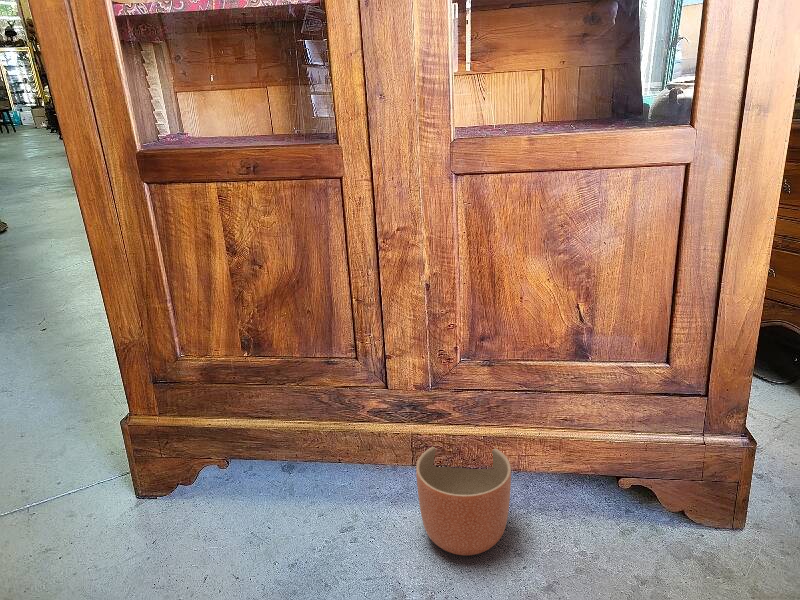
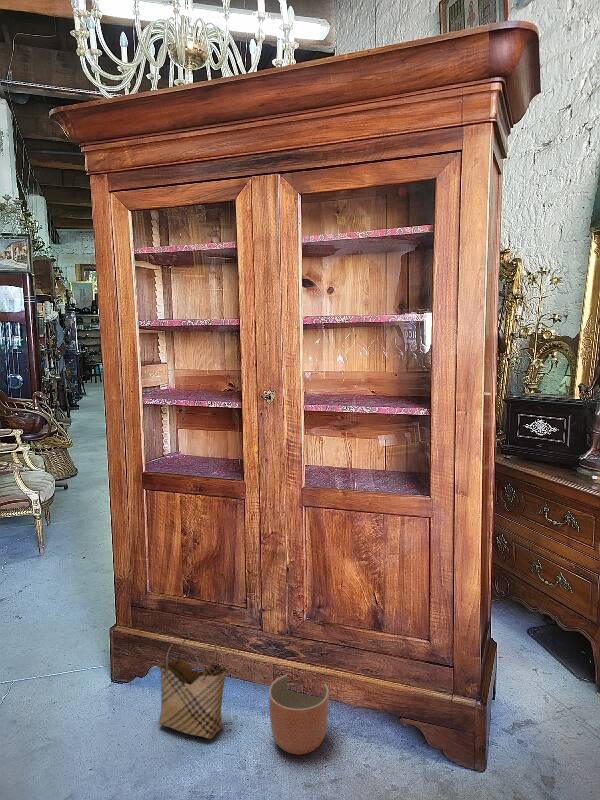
woven basket: none [224,395,342,558] -> present [159,626,226,739]

